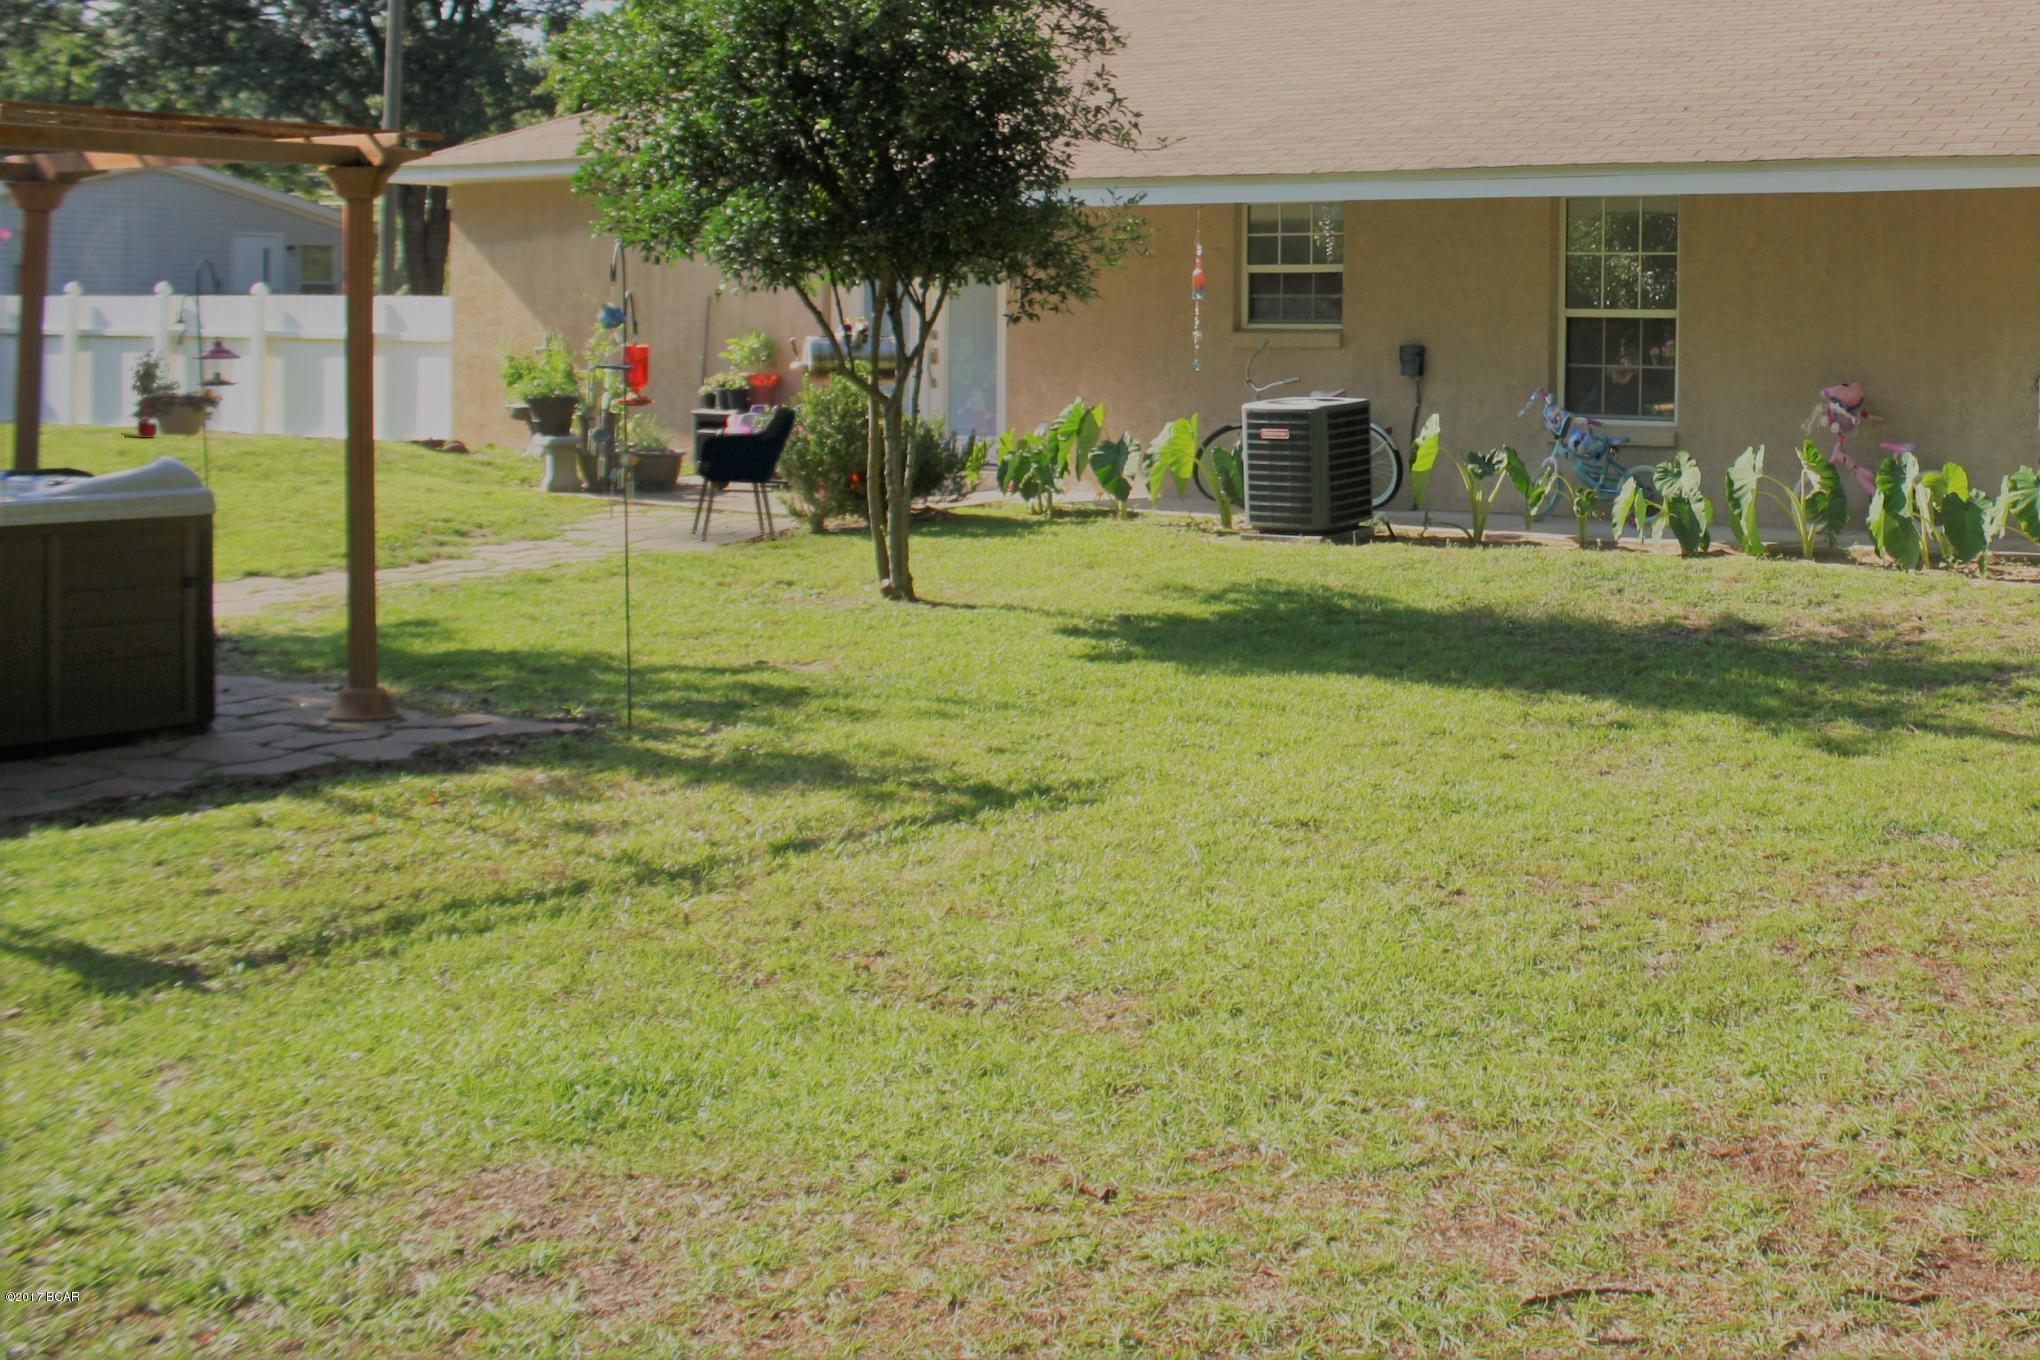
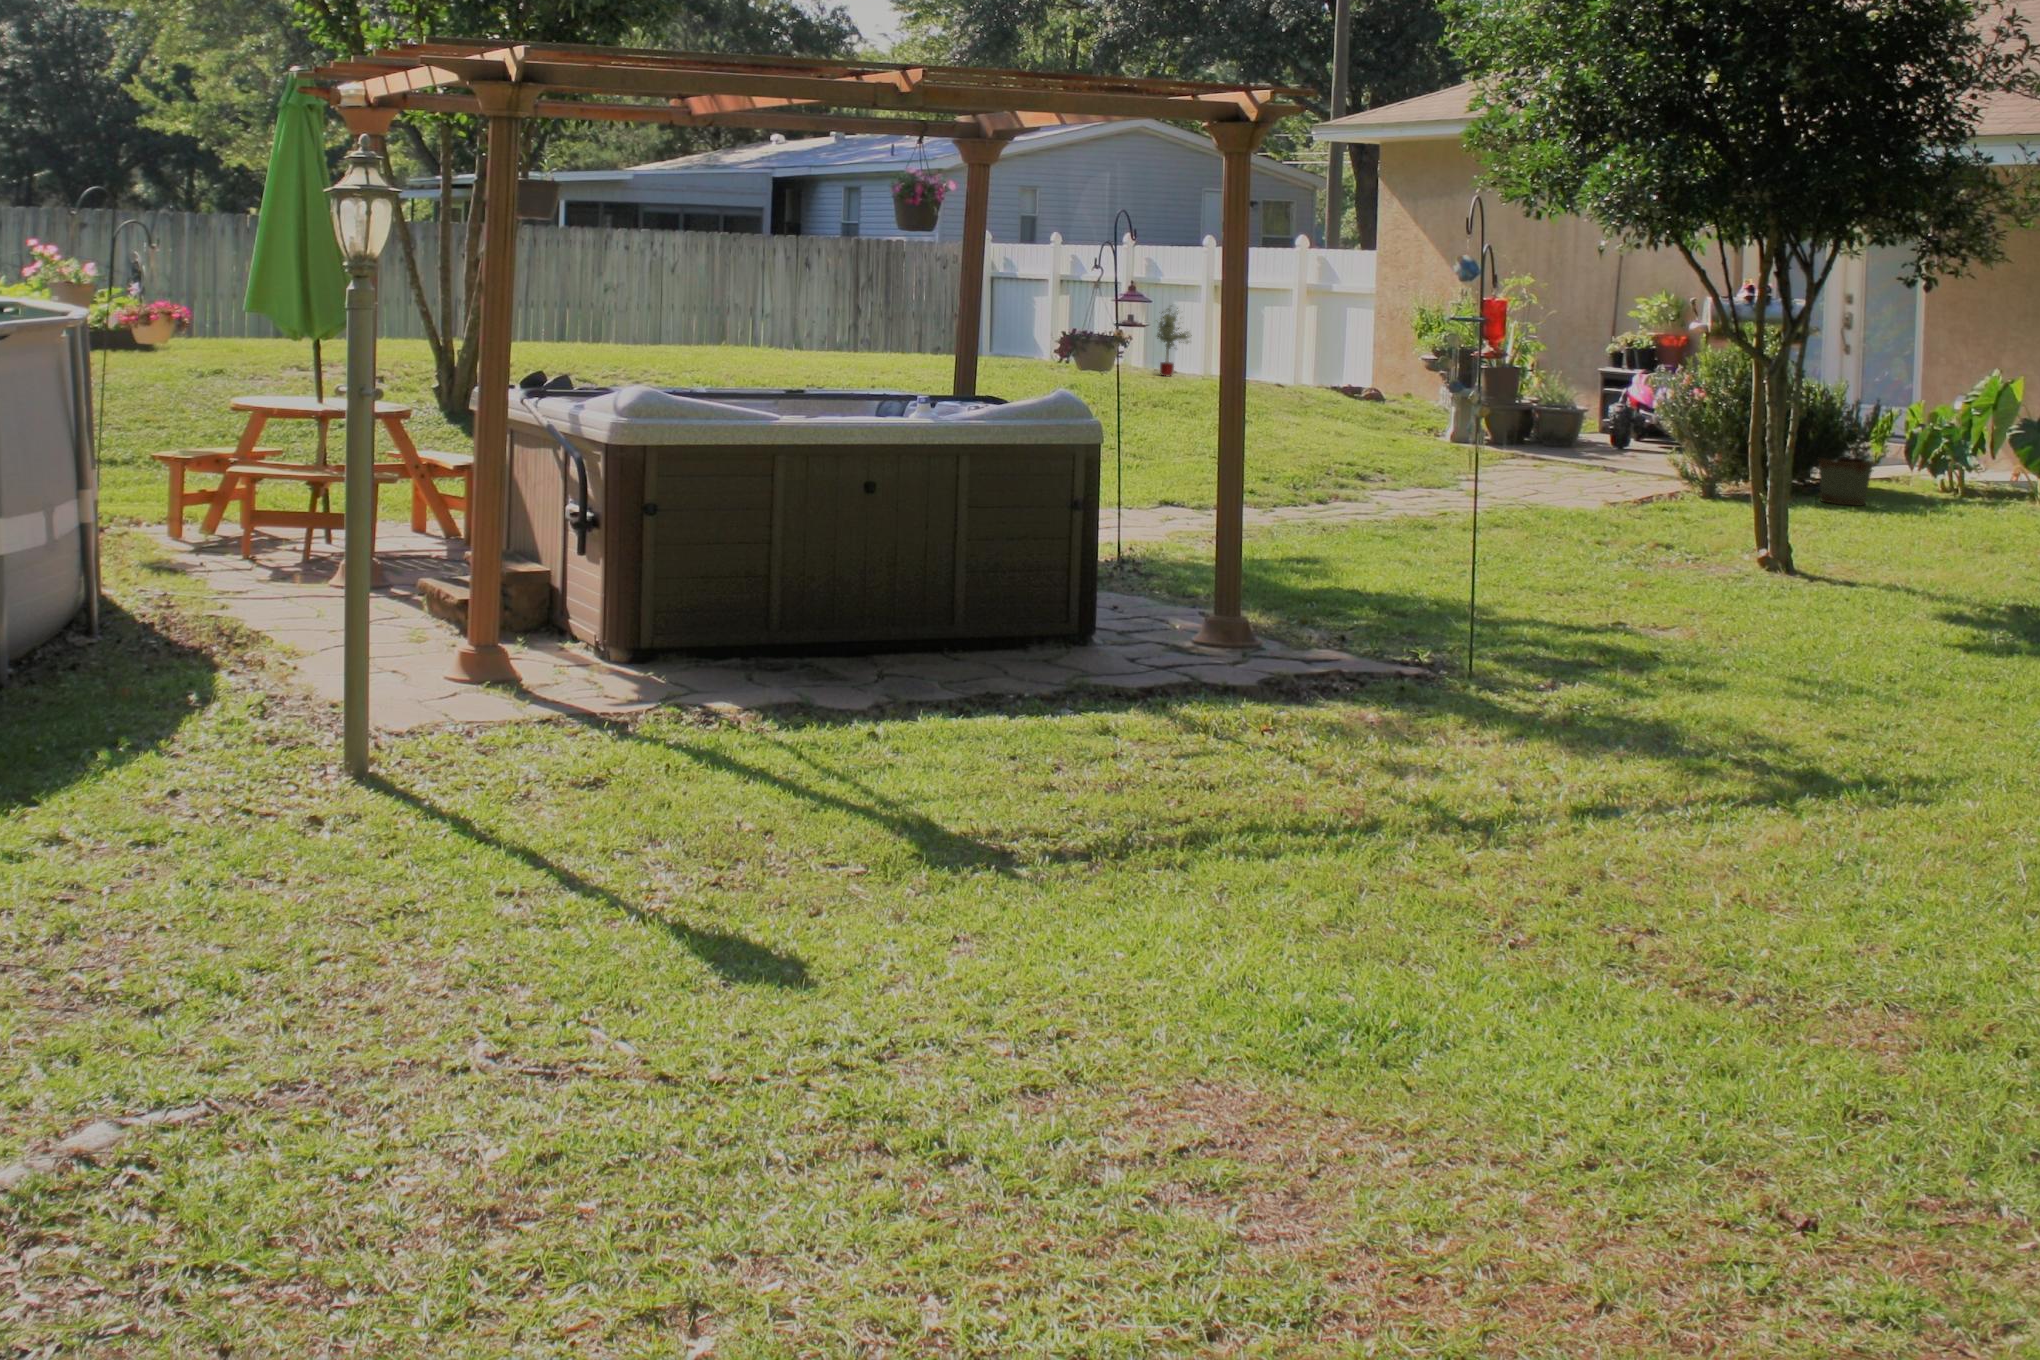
chair: present [692,407,796,540] -> none [1583,369,1686,496]
bucket: none [925,489,978,536] -> present [1819,457,1874,506]

